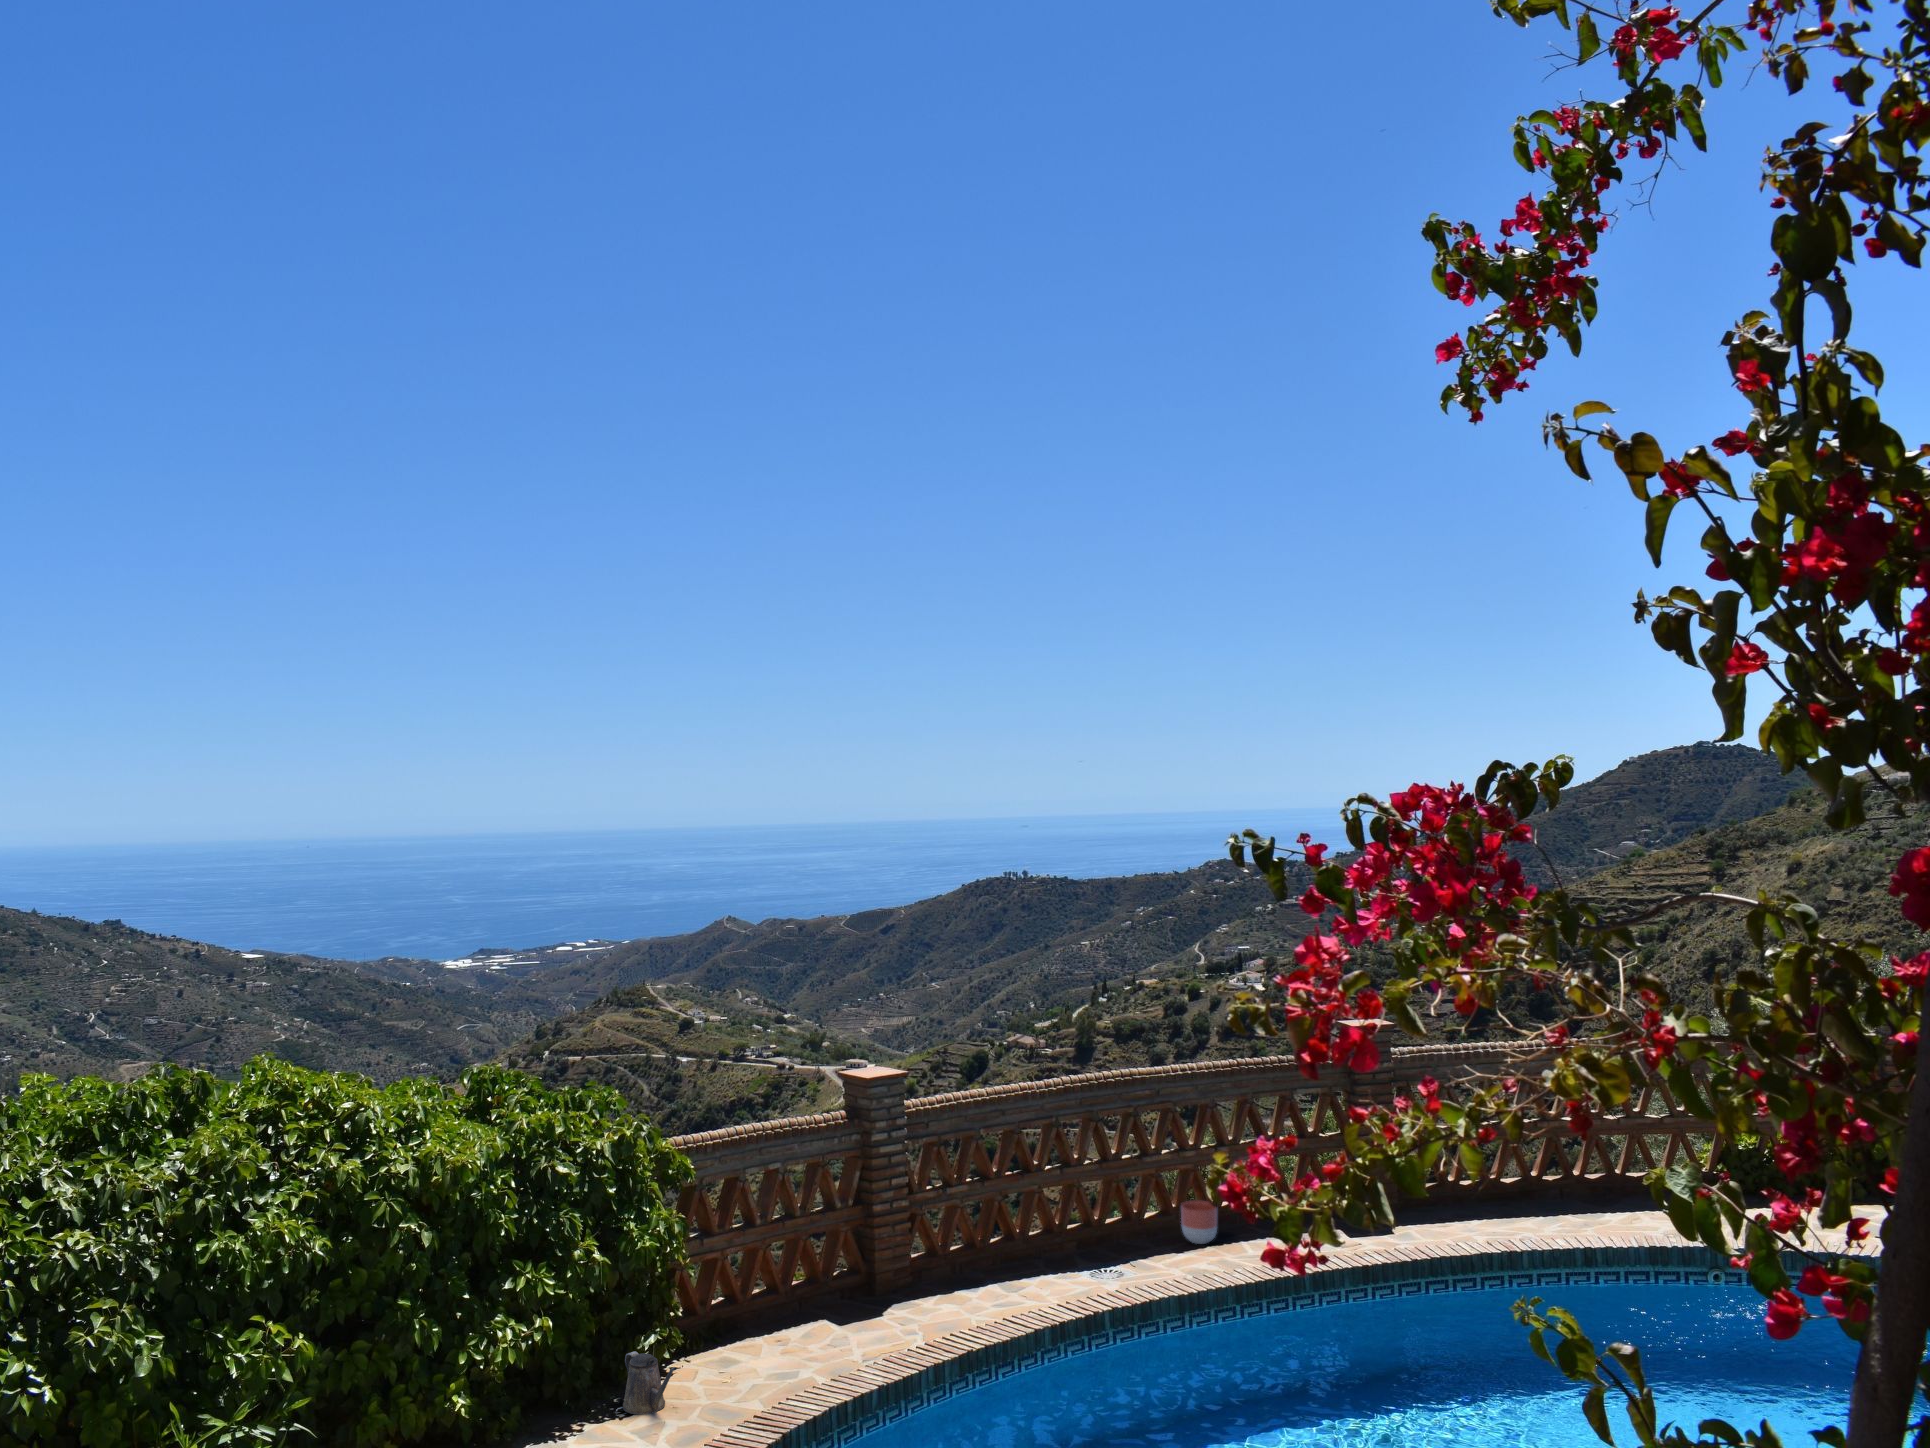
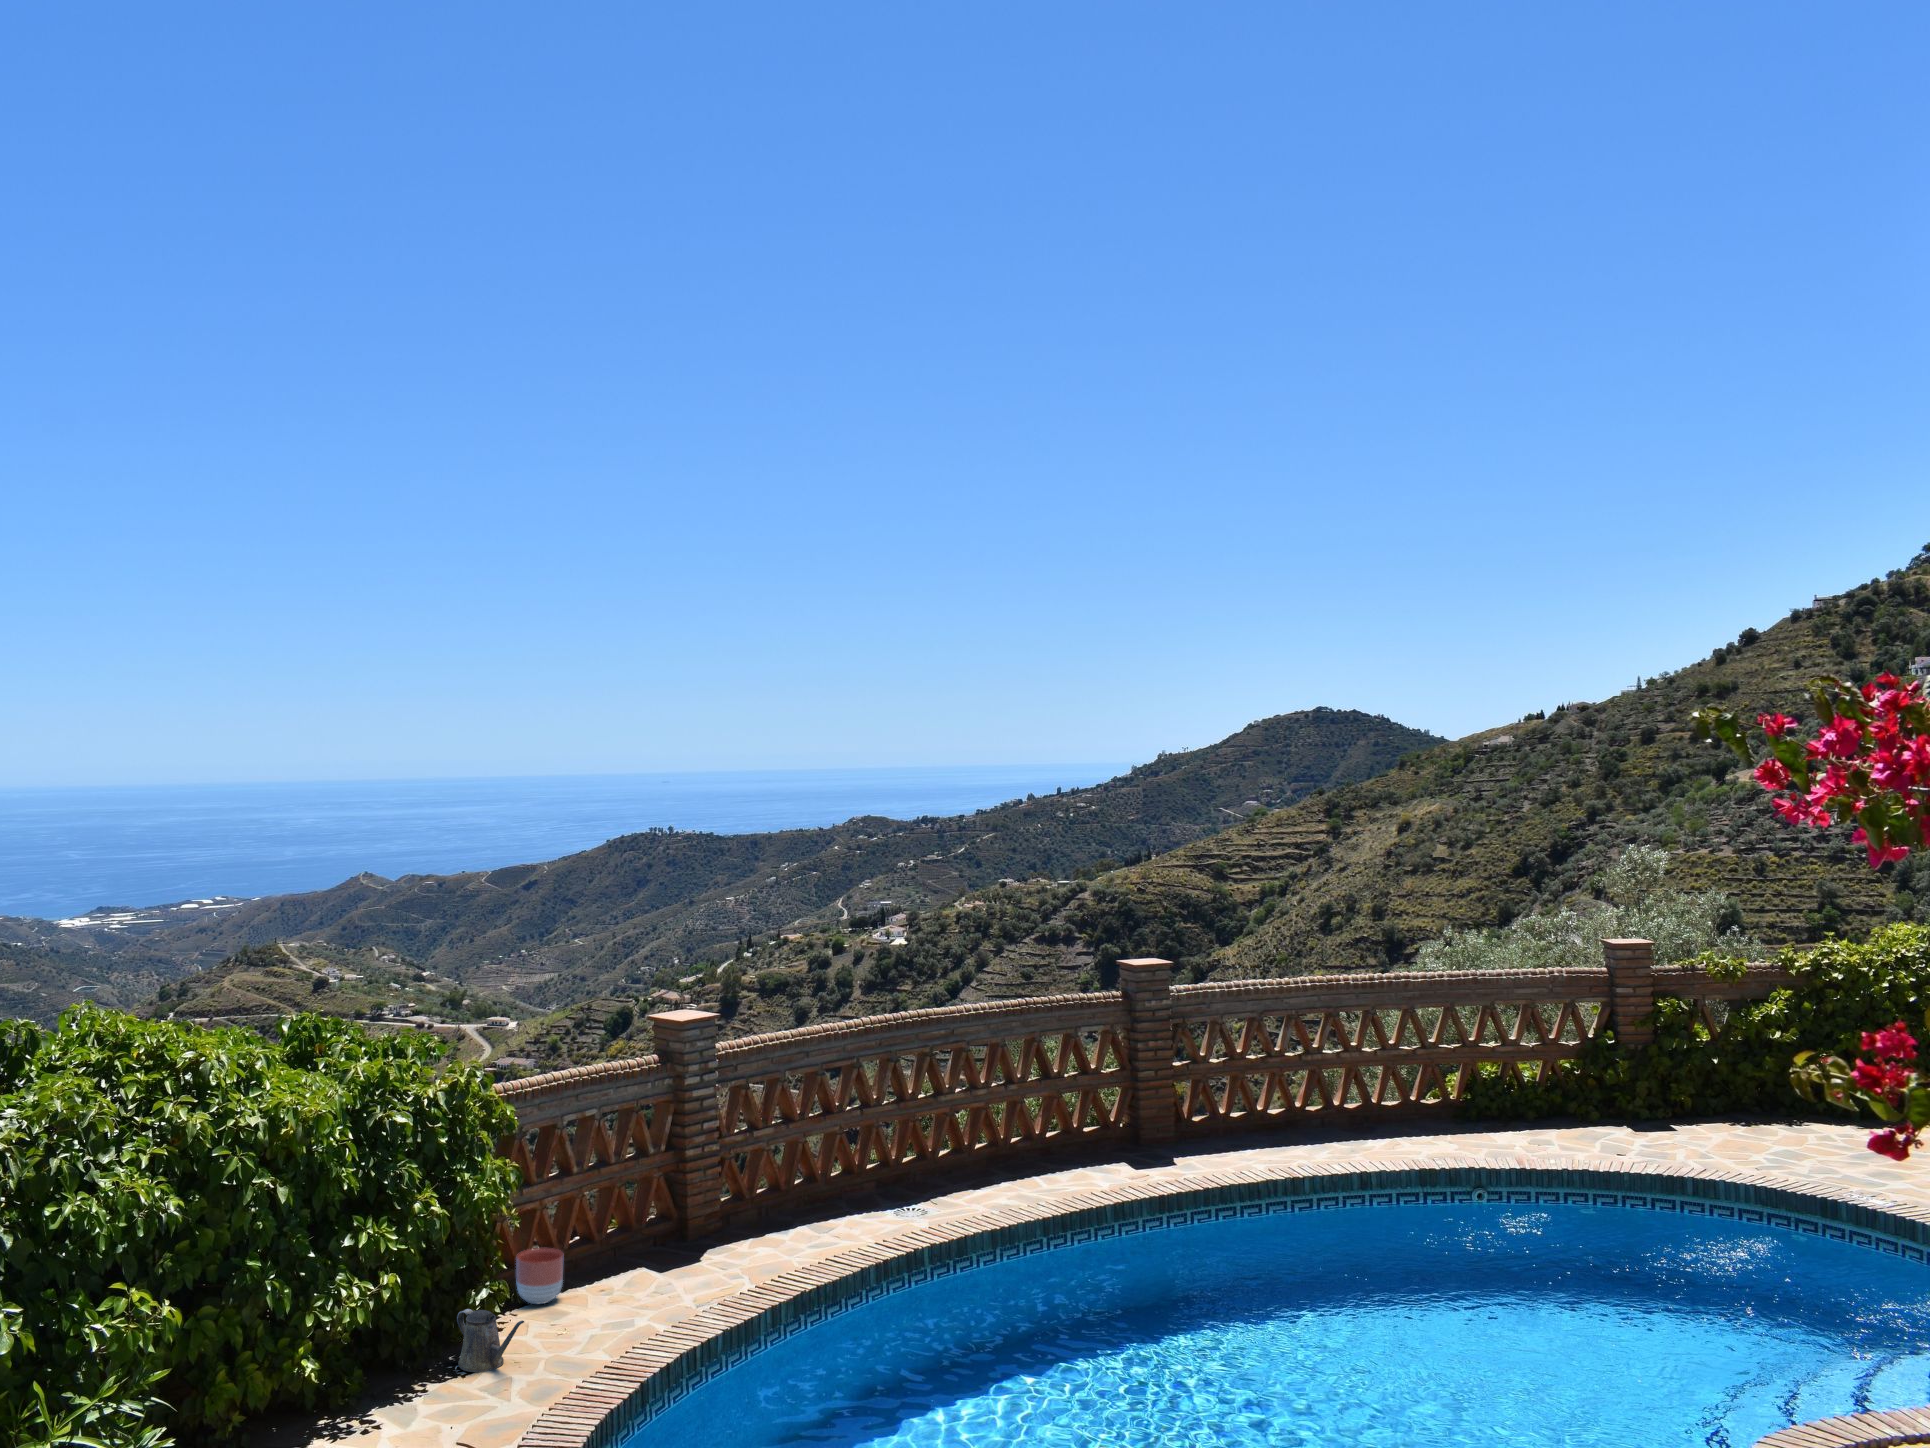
planter: present [1181,1200,1217,1244] -> present [516,1248,564,1304]

